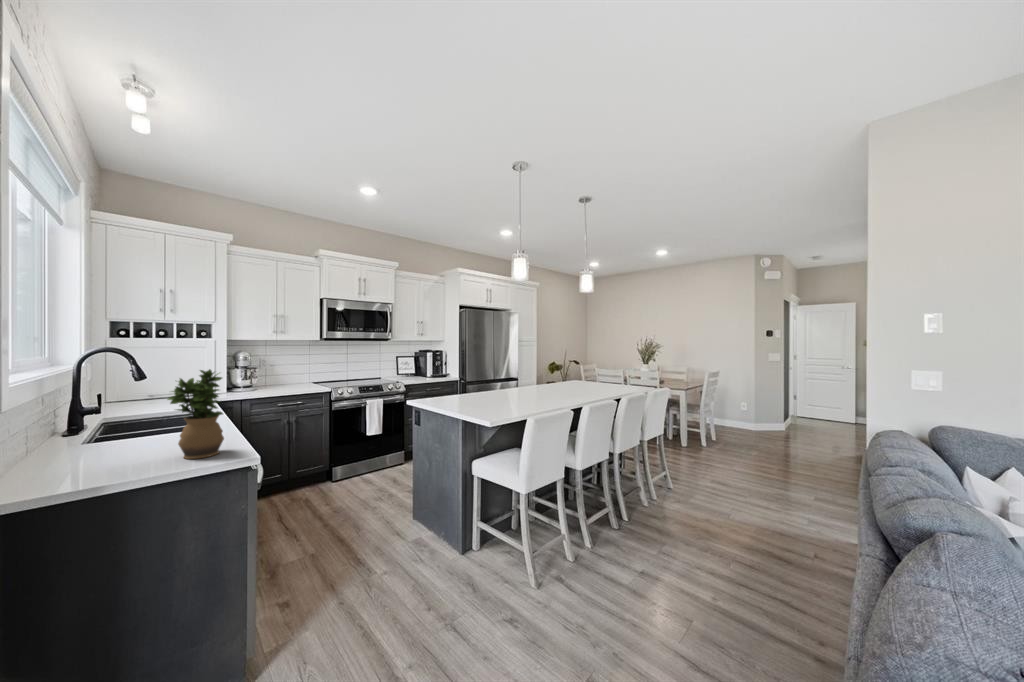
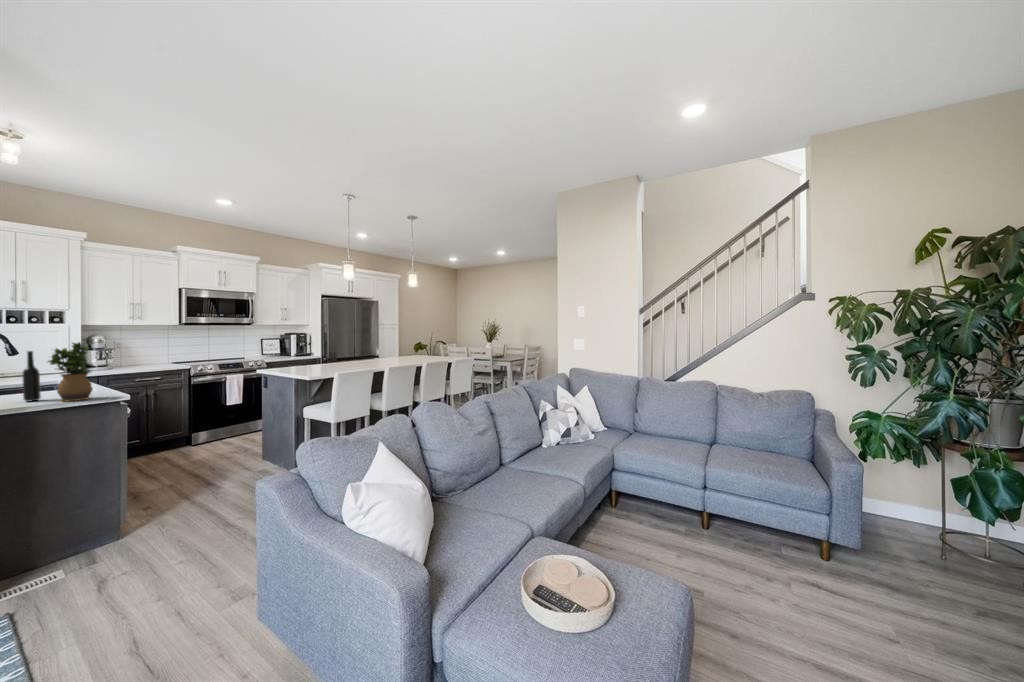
bottle: none [140,381,161,455] -> present [22,351,41,401]

